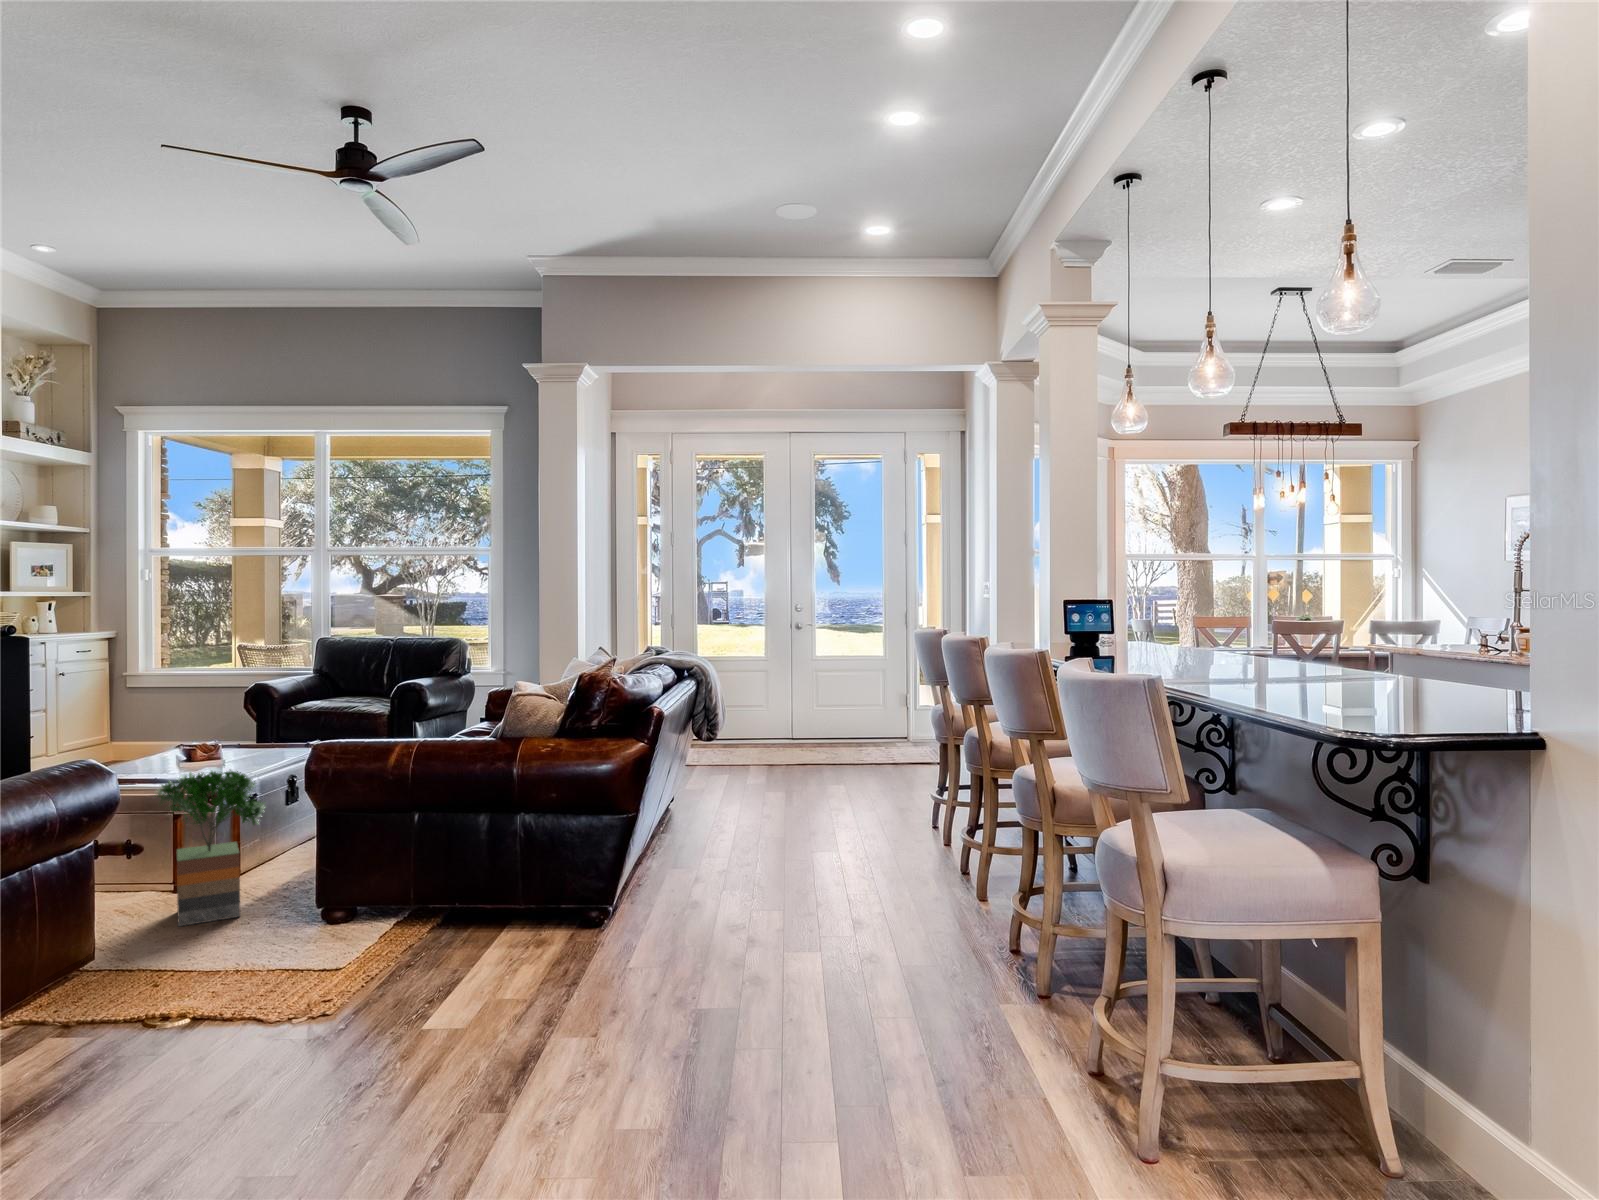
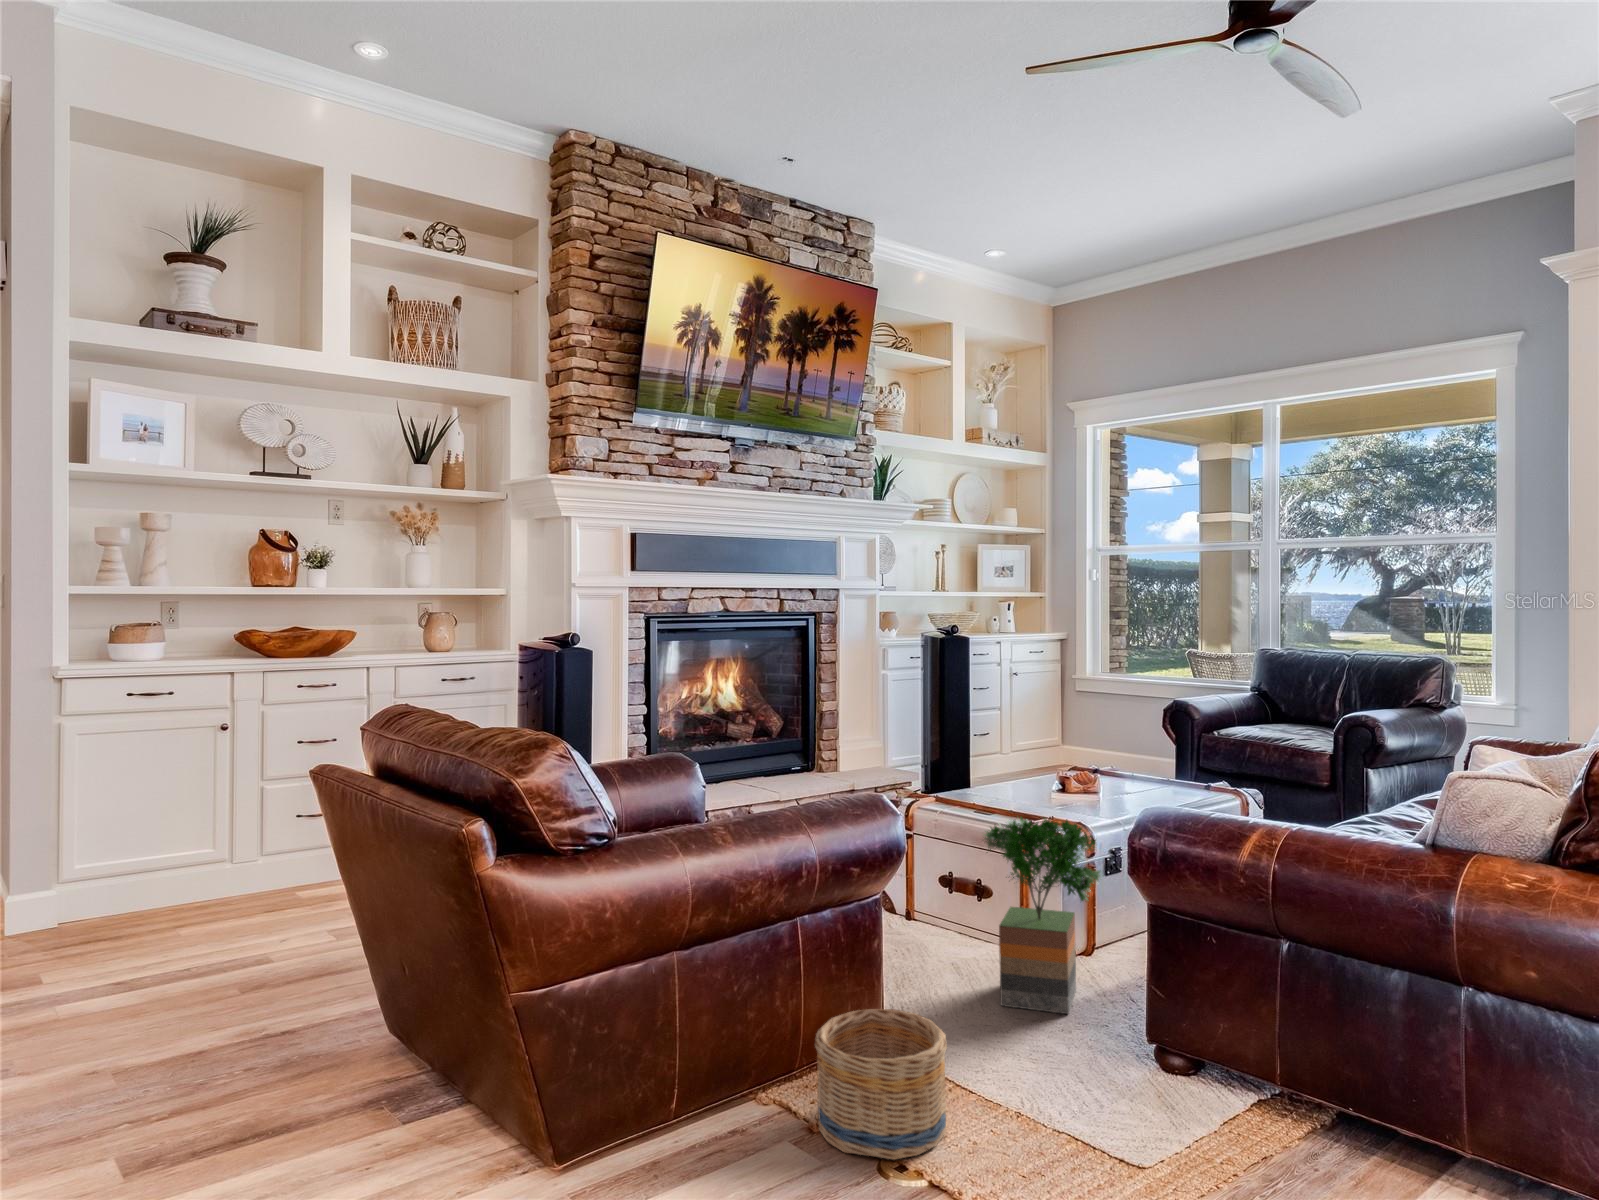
basket: none [58,923,187,1037] -> present [815,1009,947,1160]

